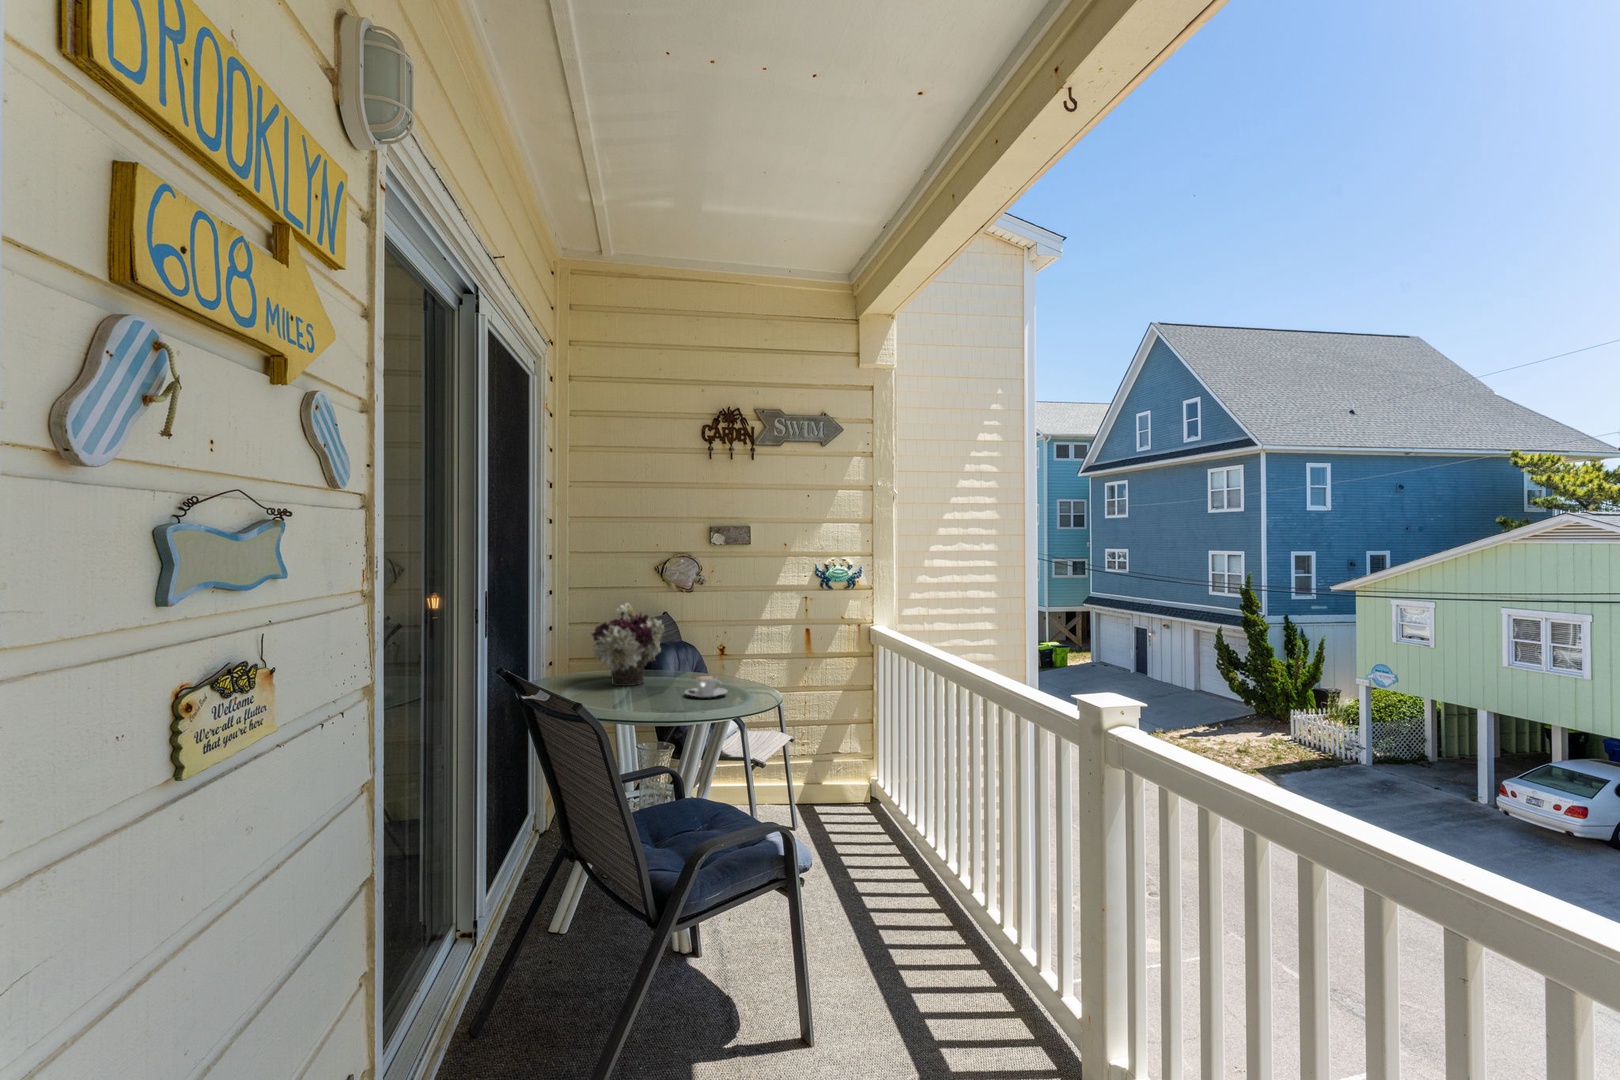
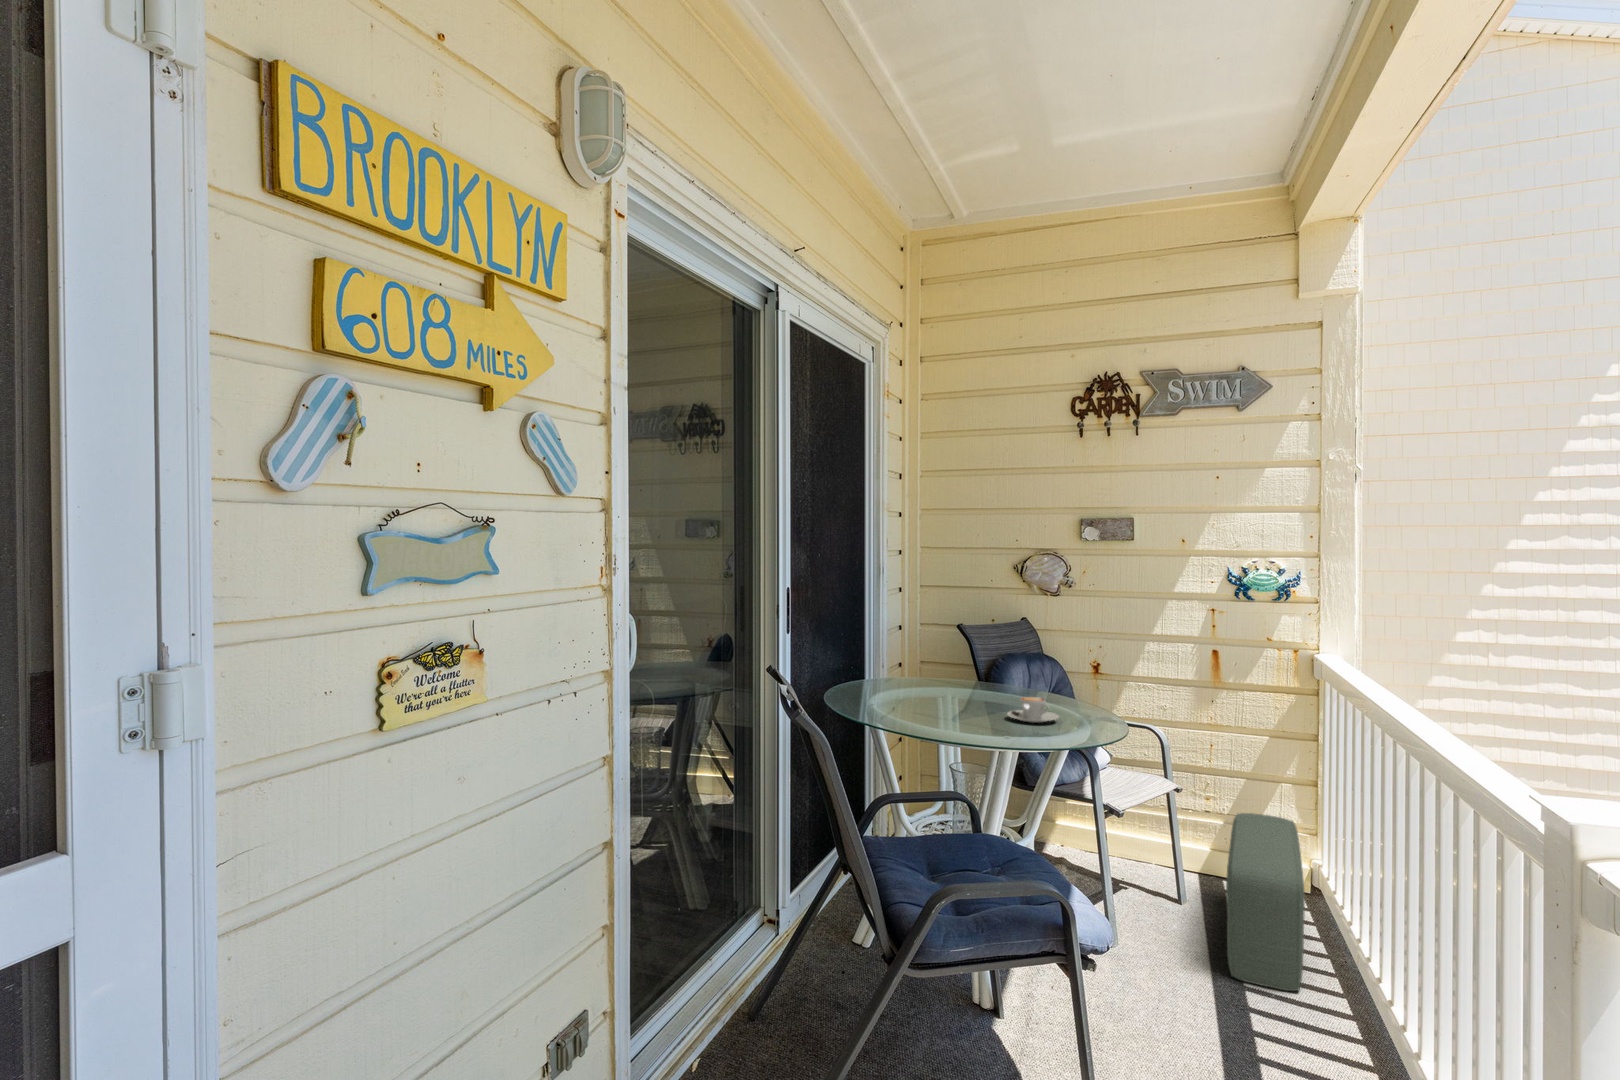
flower arrangement: present [592,603,664,686] -> none [916,606,1001,699]
pouf: none [827,749,891,874] -> present [1226,813,1305,991]

